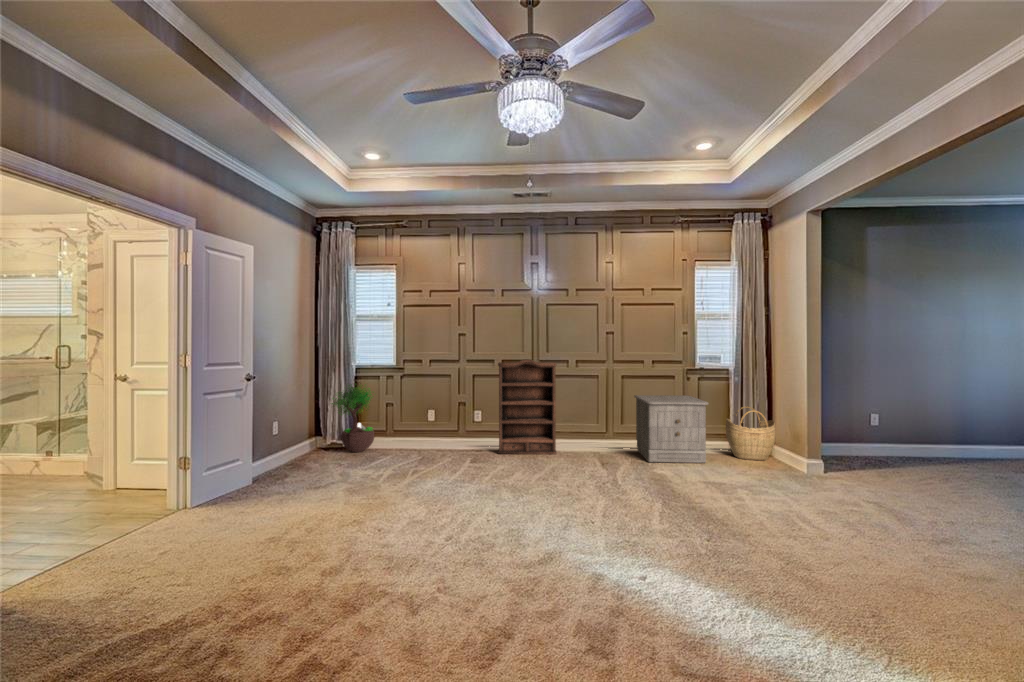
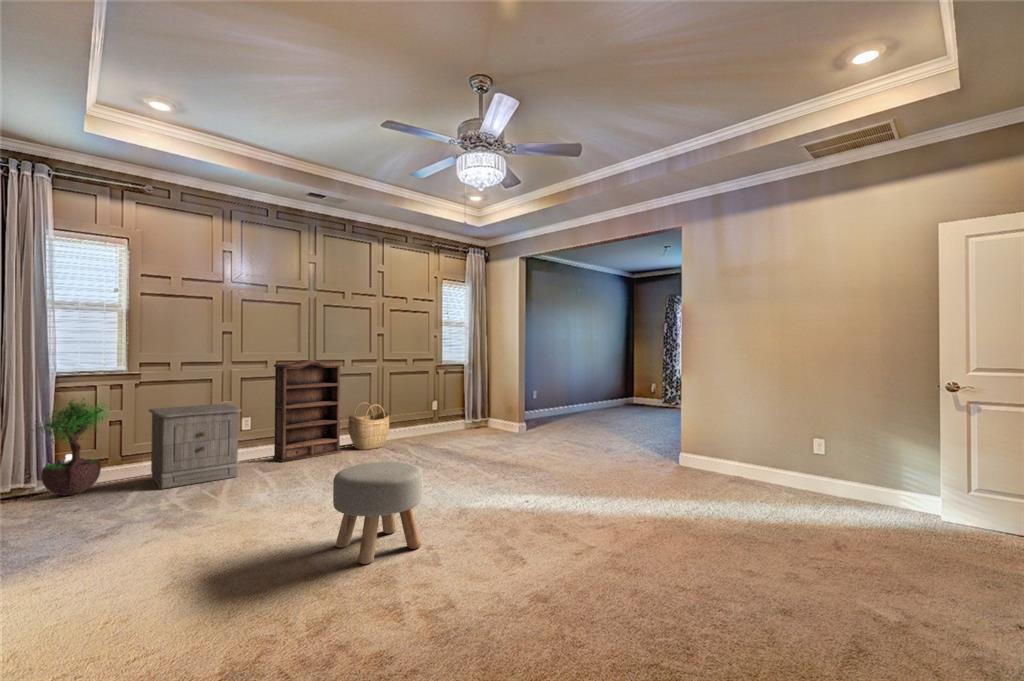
nightstand: present [634,395,708,463] -> present [149,404,241,489]
woven basket: present [726,407,776,461] -> present [348,402,389,450]
ottoman: none [328,485,437,616] -> present [333,461,423,564]

